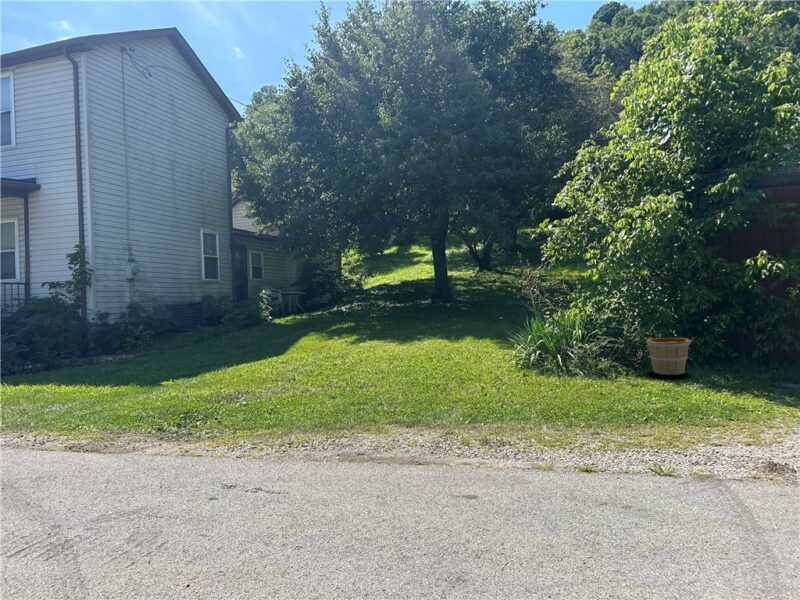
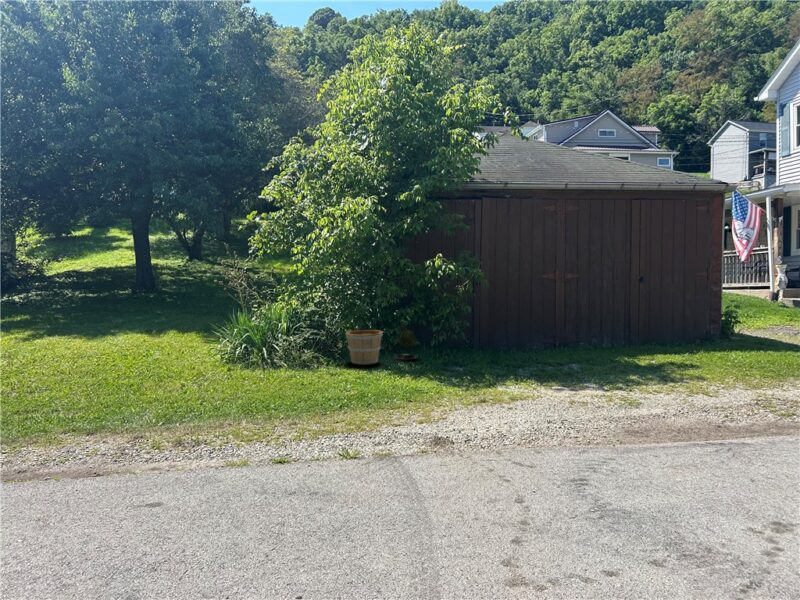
potted tree: none [703,326,735,371] -> present [396,323,416,360]

